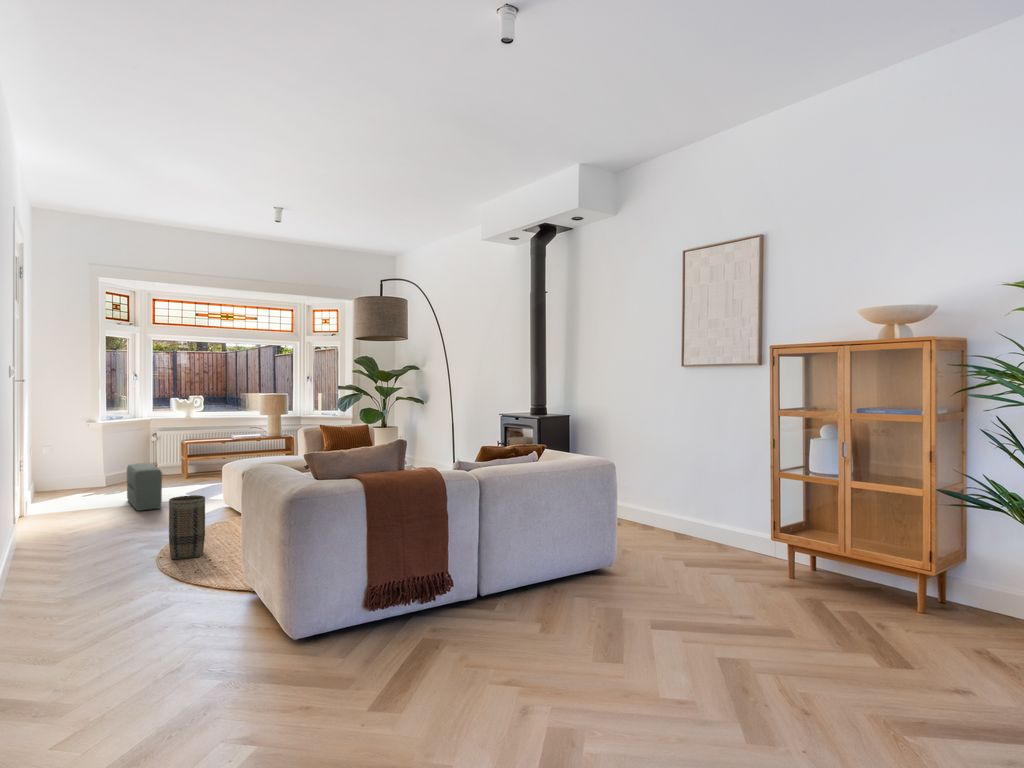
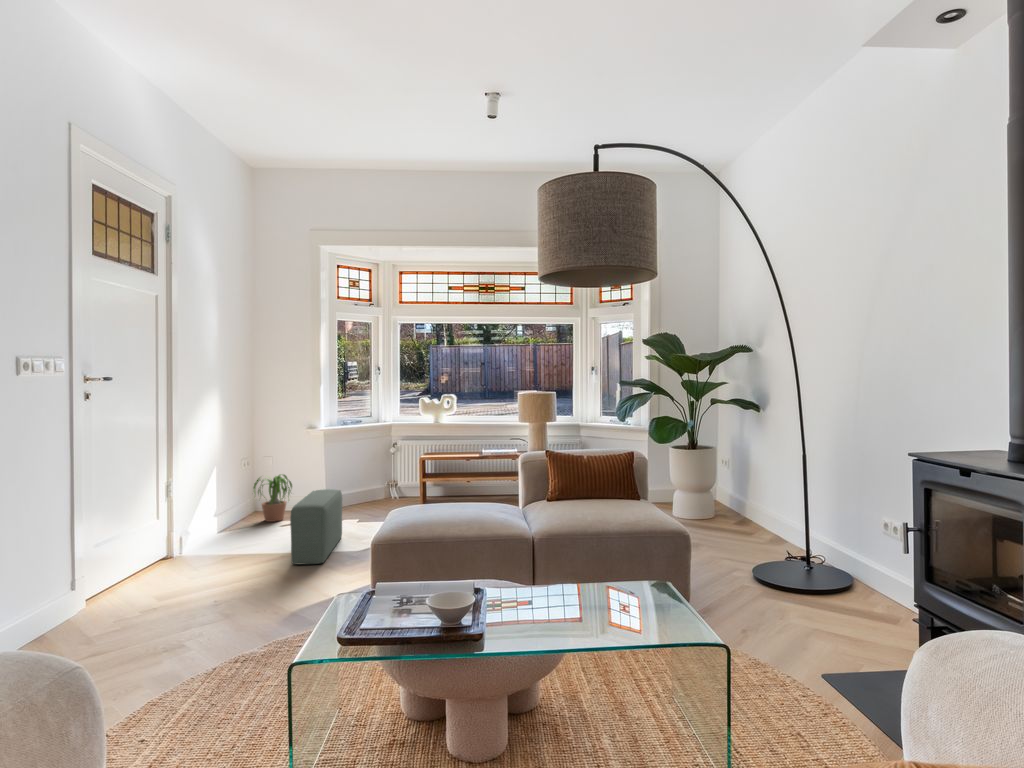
potted plant: none [38,459,86,497] -> present [253,474,292,522]
basket: present [169,495,205,559] -> none [146,597,223,733]

